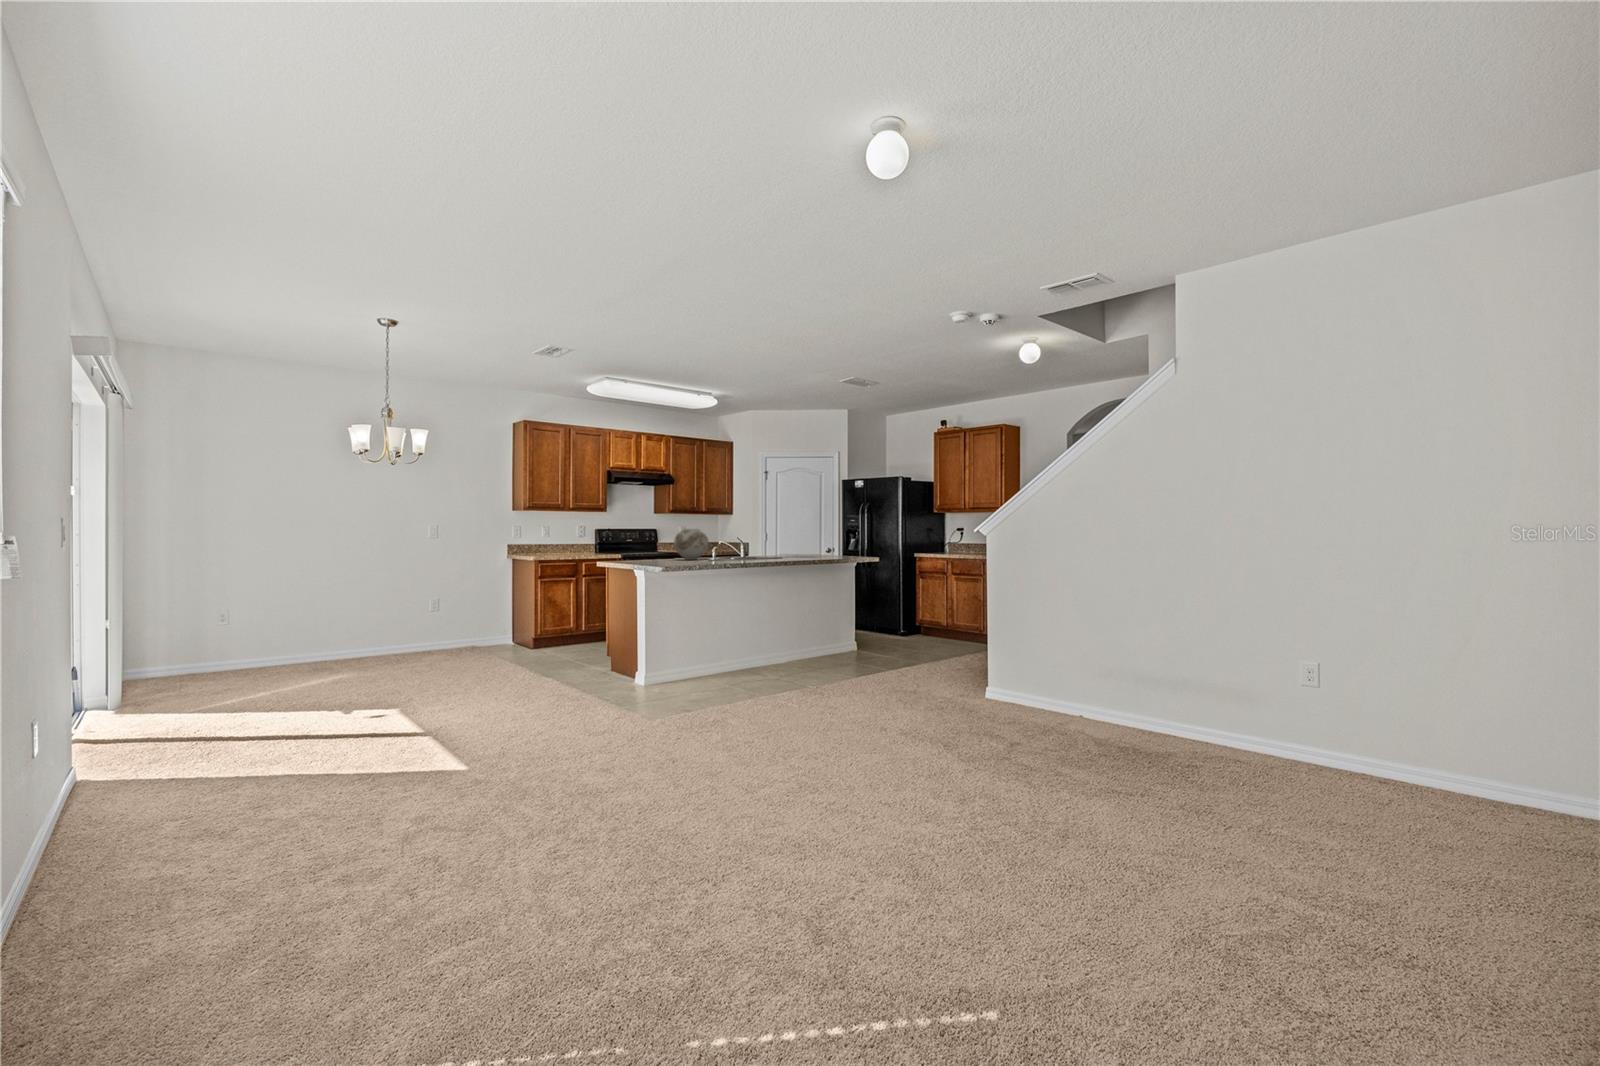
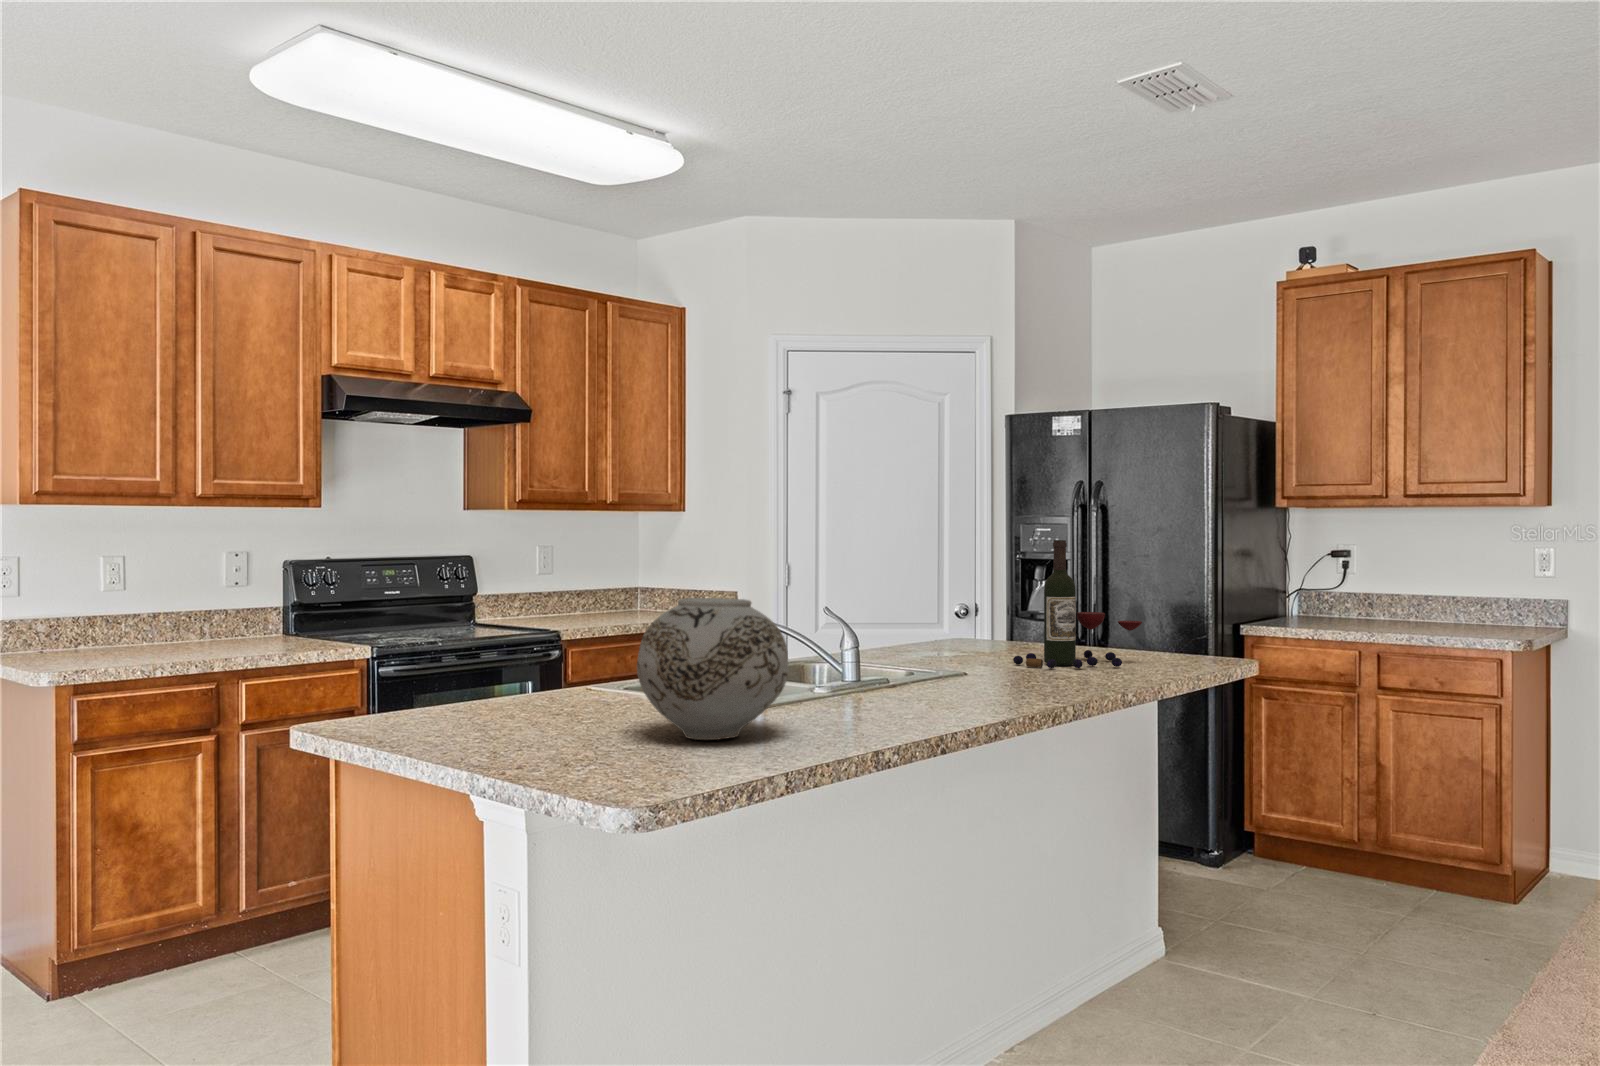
wine bottle: none [802,520,841,557] -> present [1013,540,1142,668]

